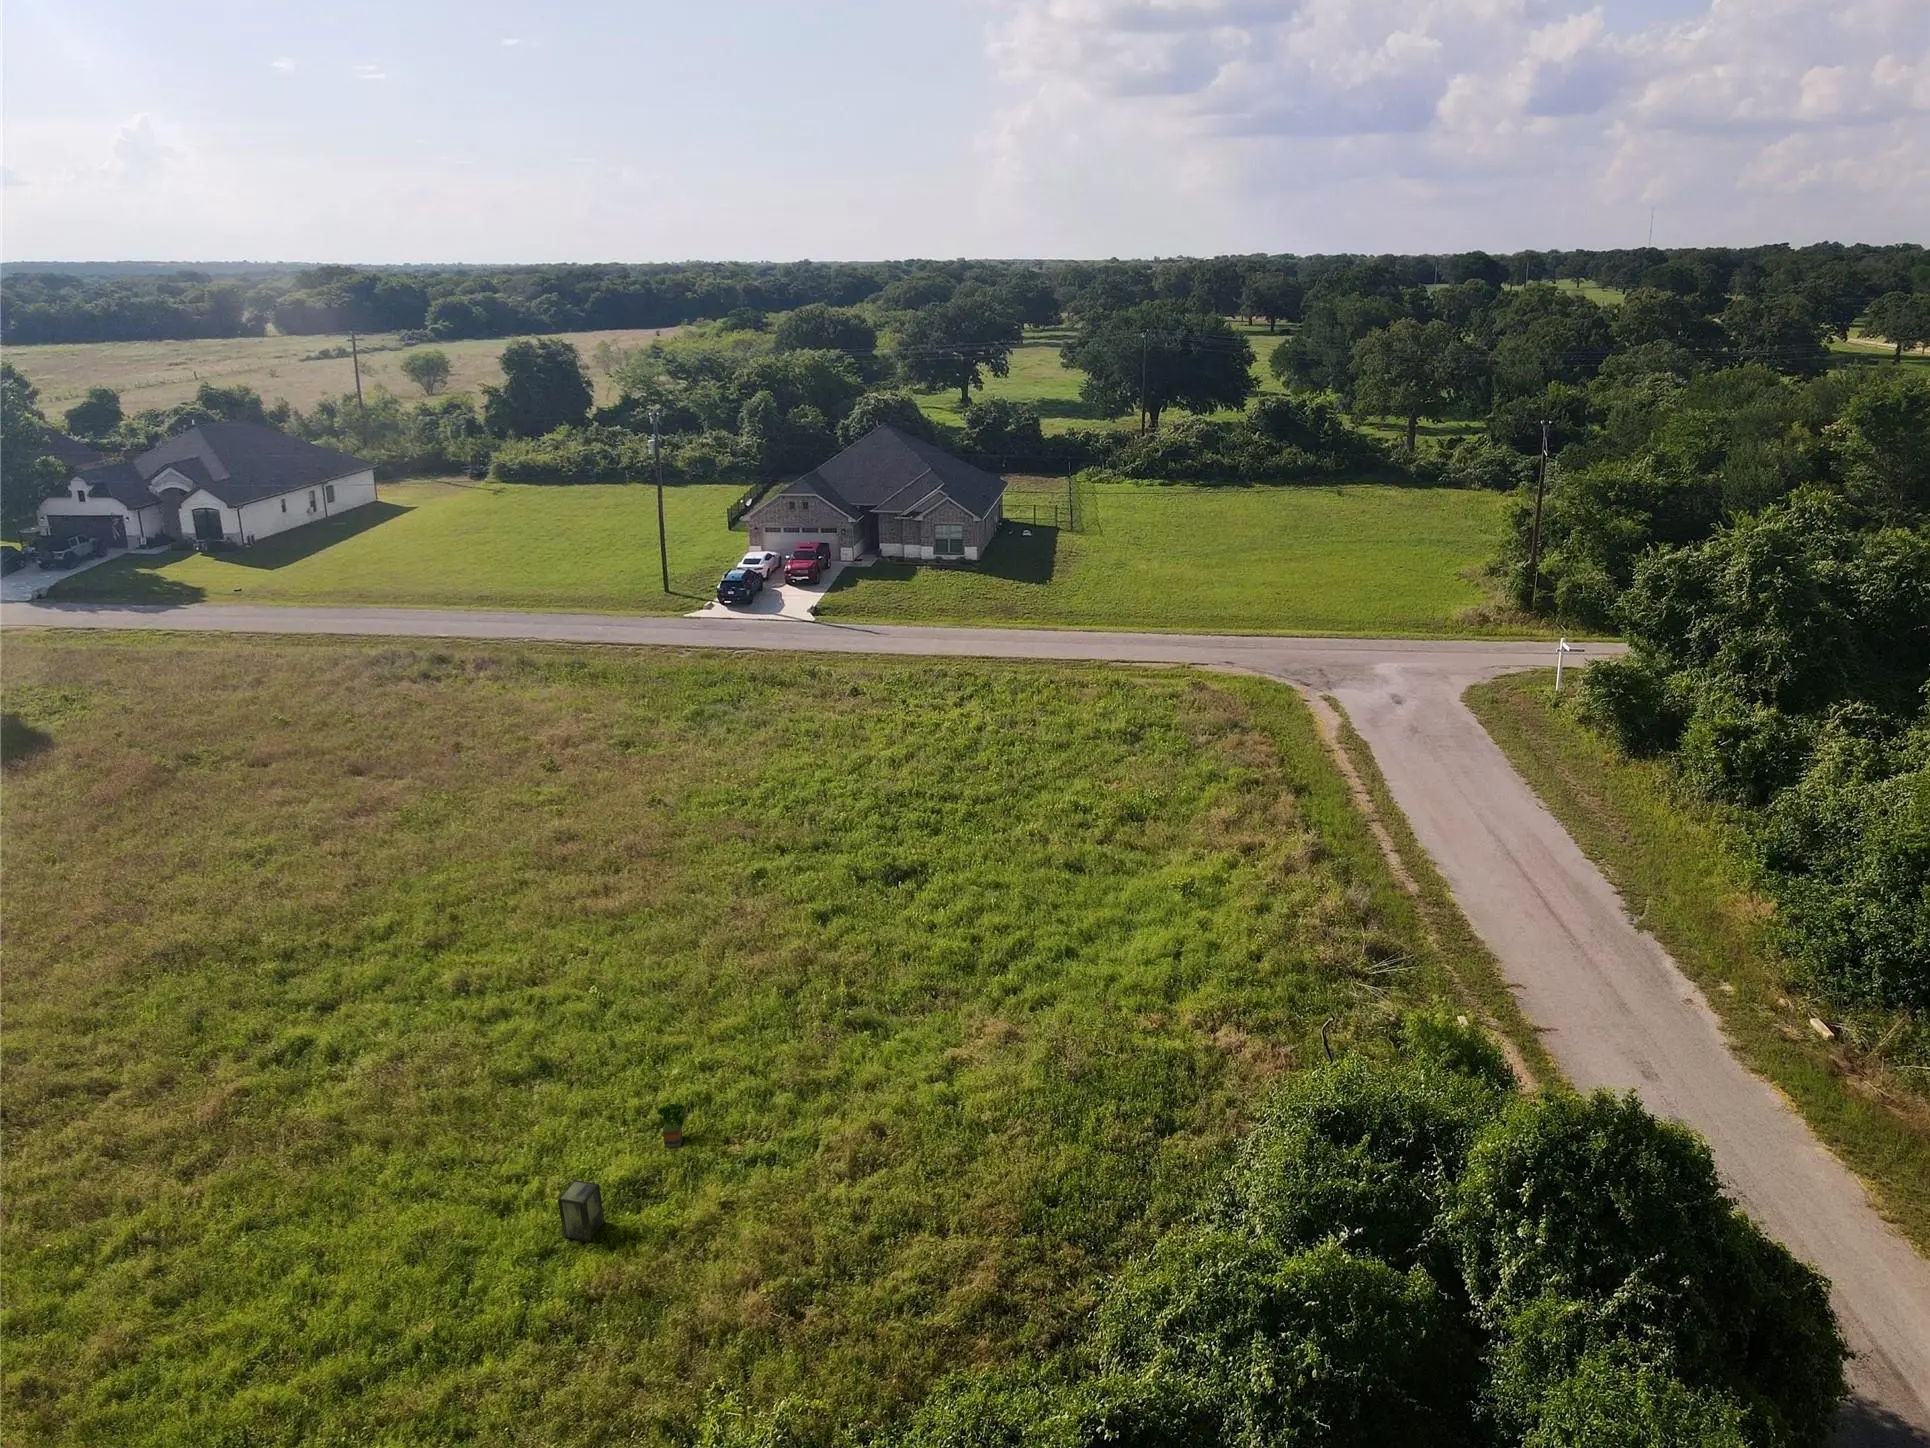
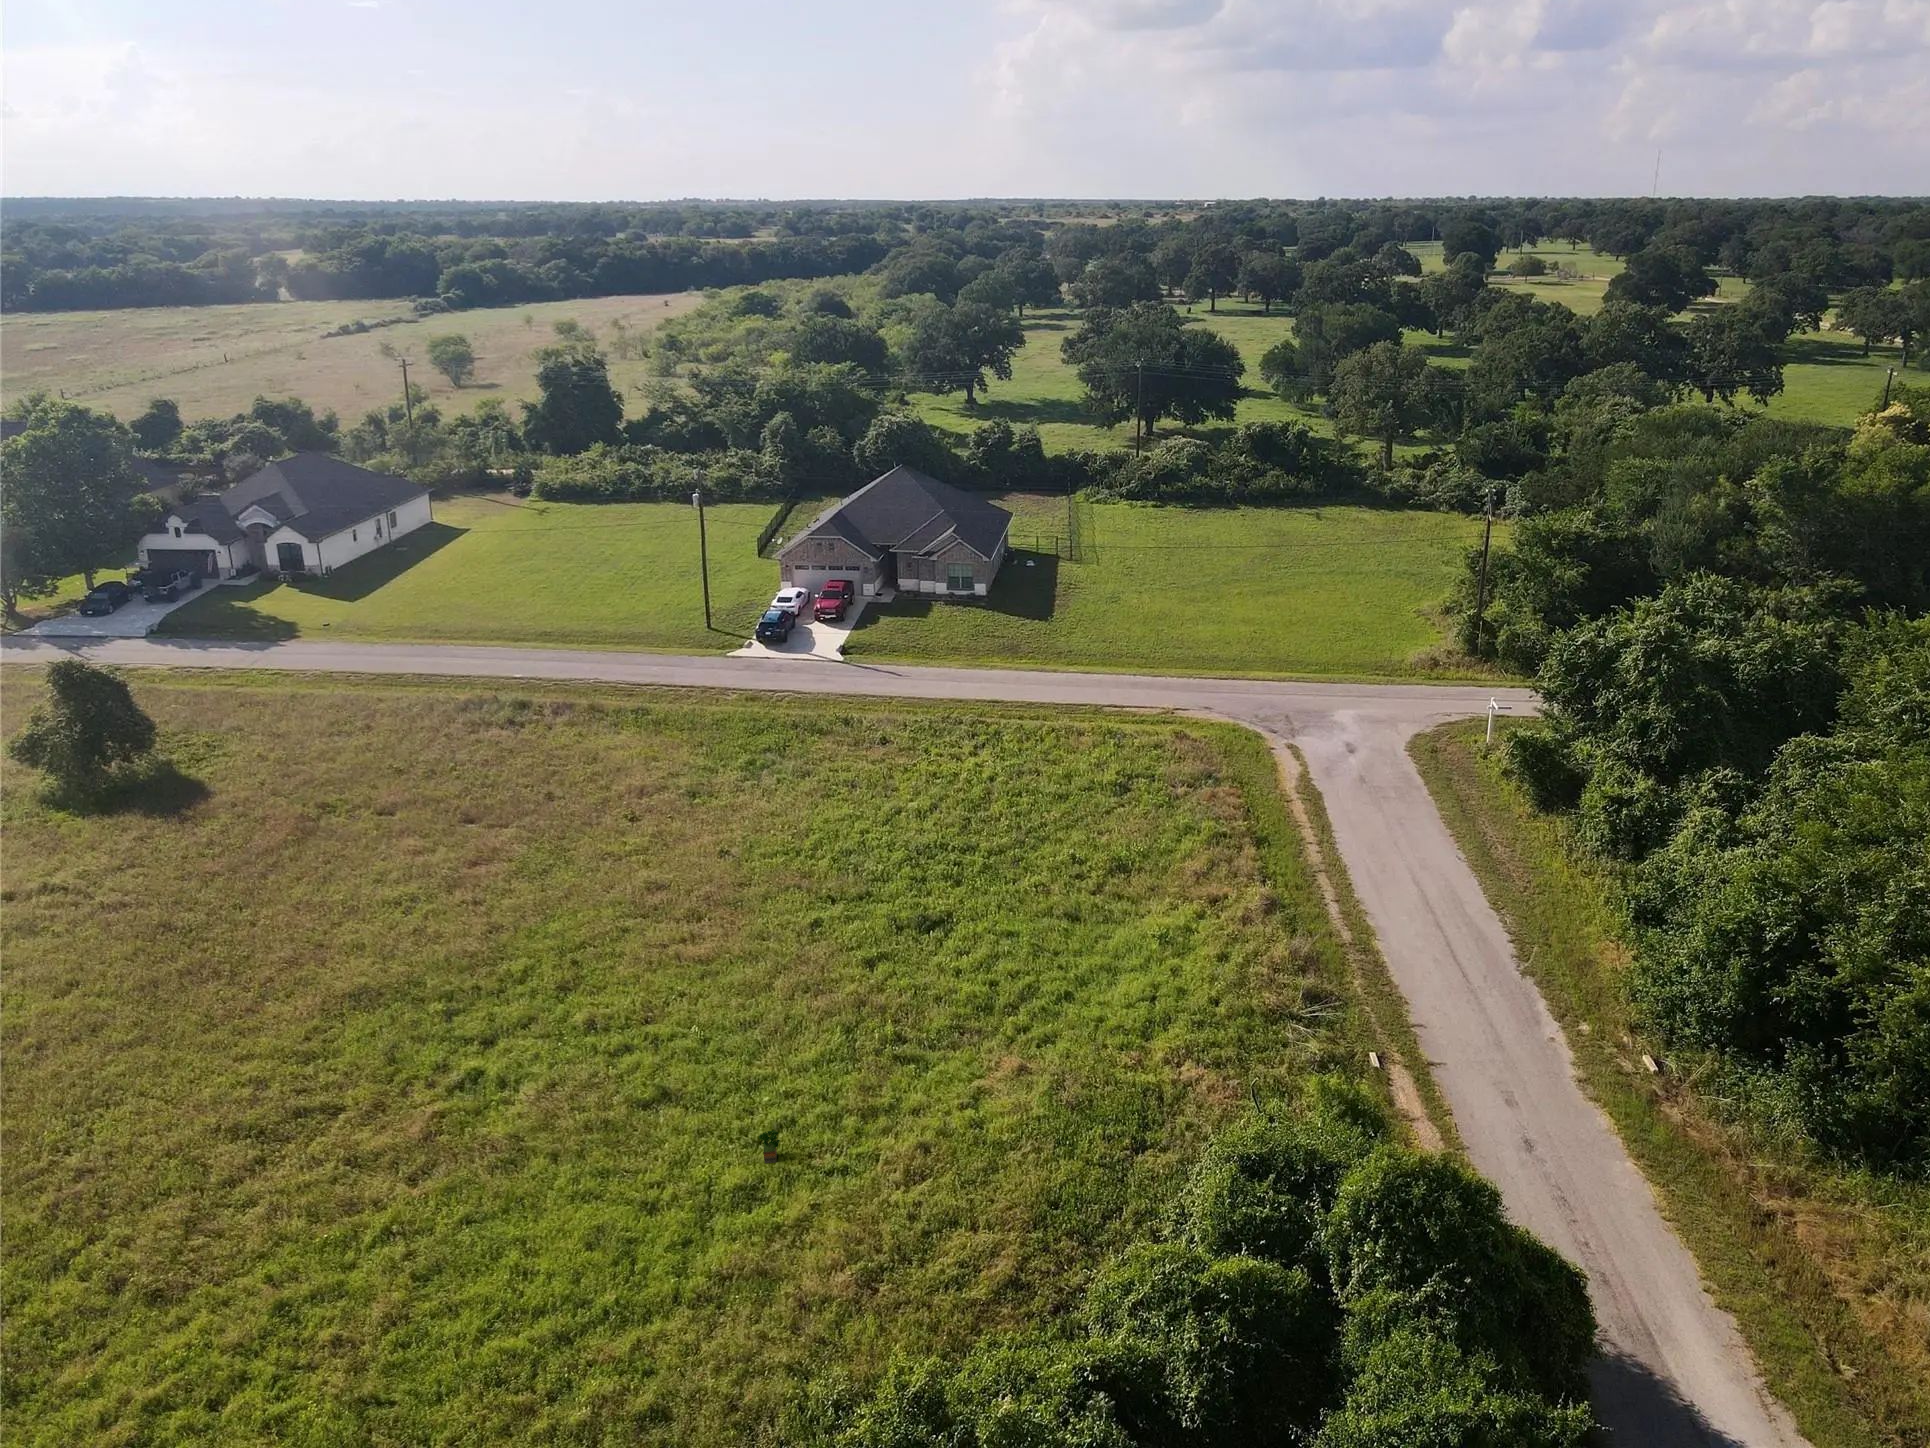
storage box: present [558,1180,605,1242] -> none [695,1191,727,1236]

